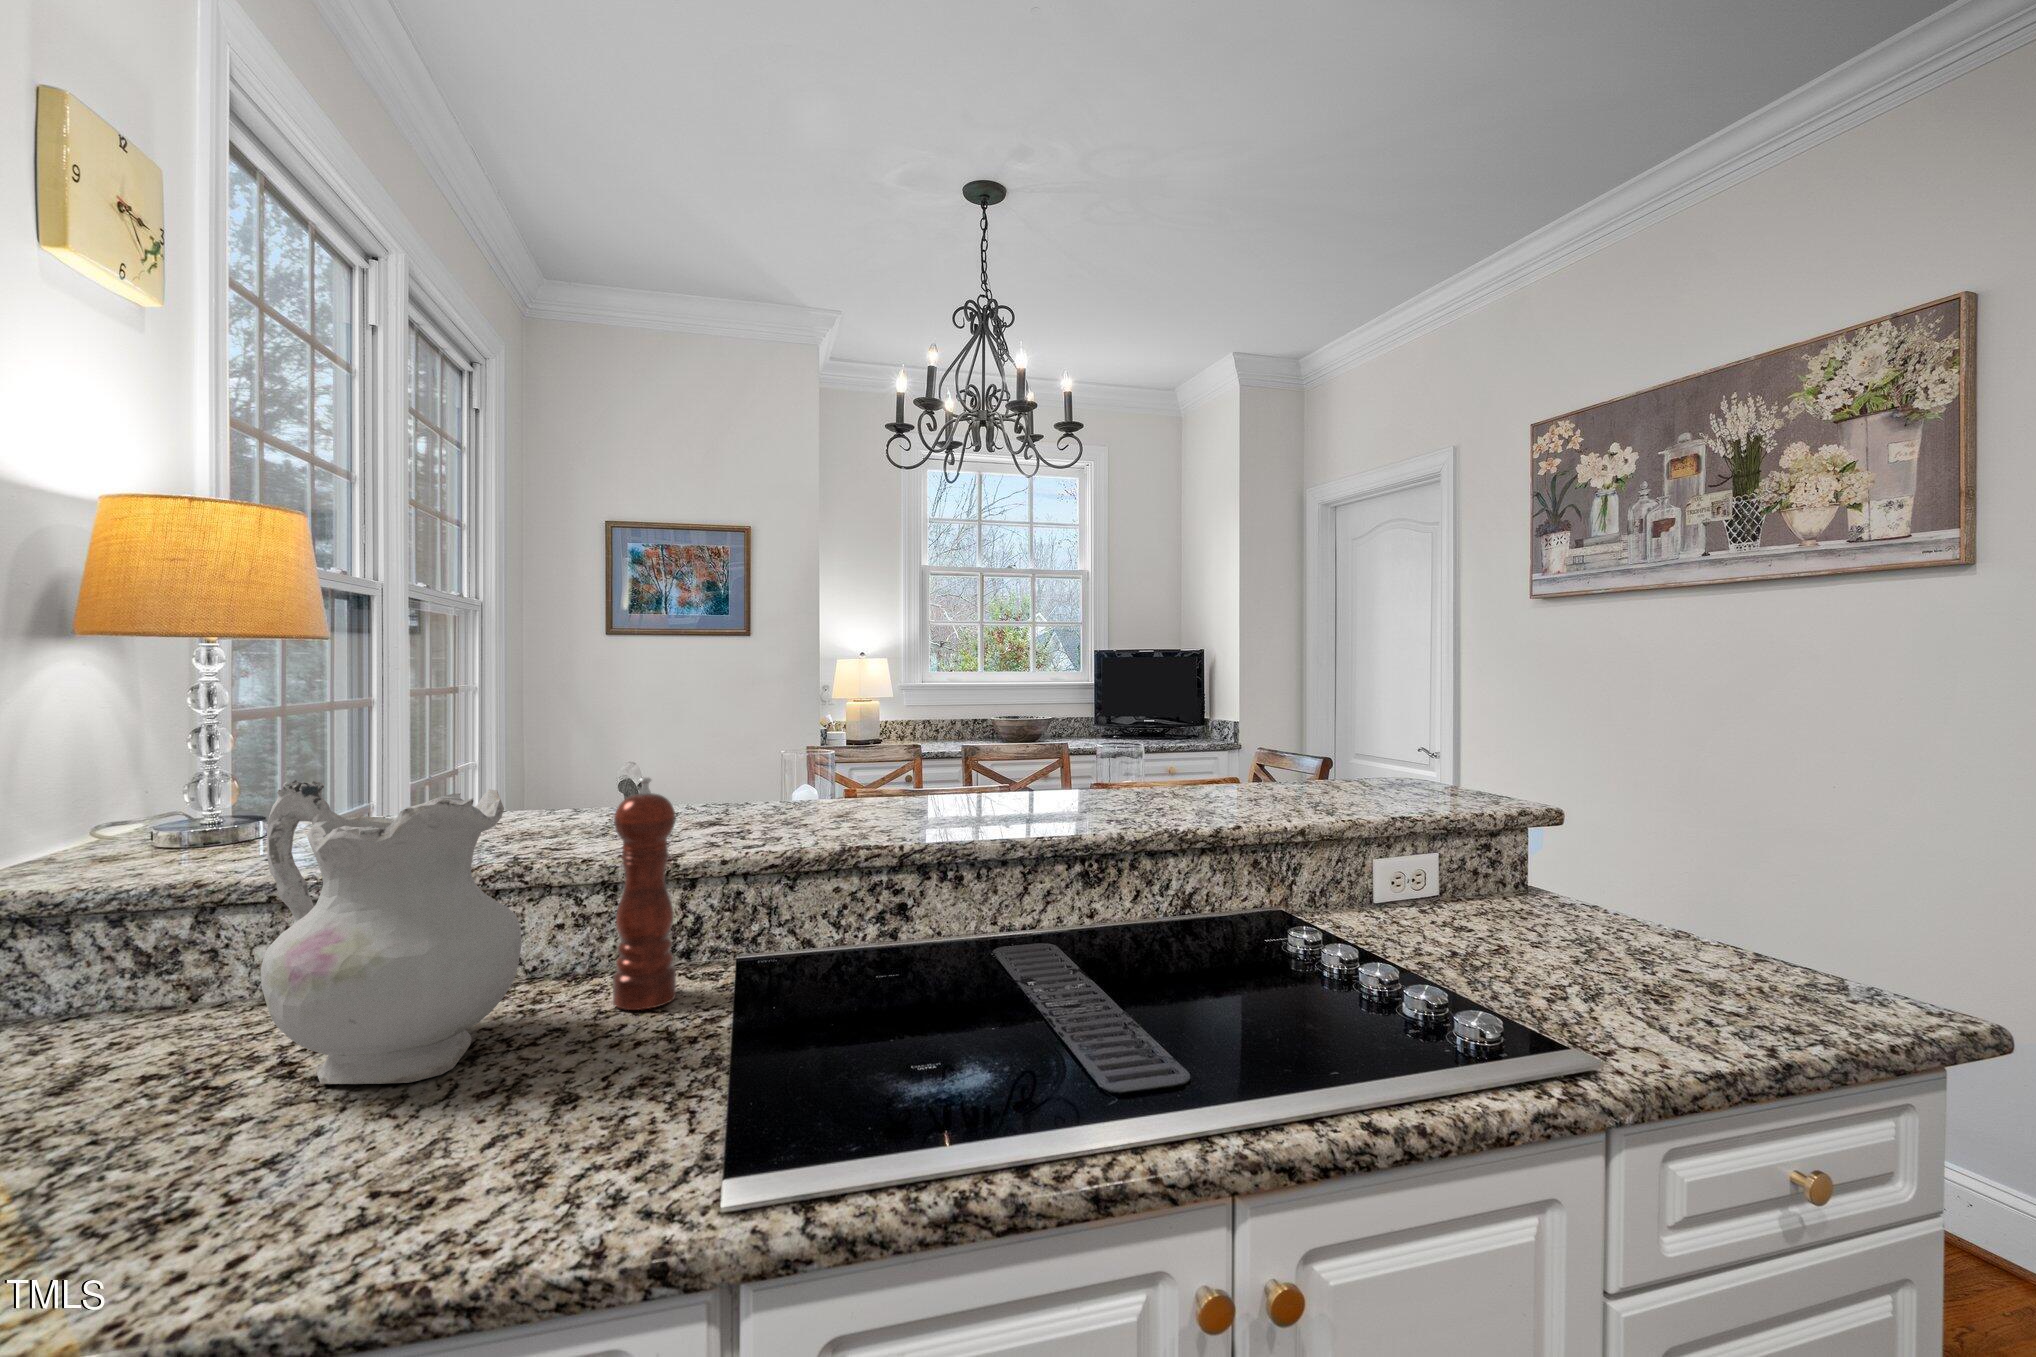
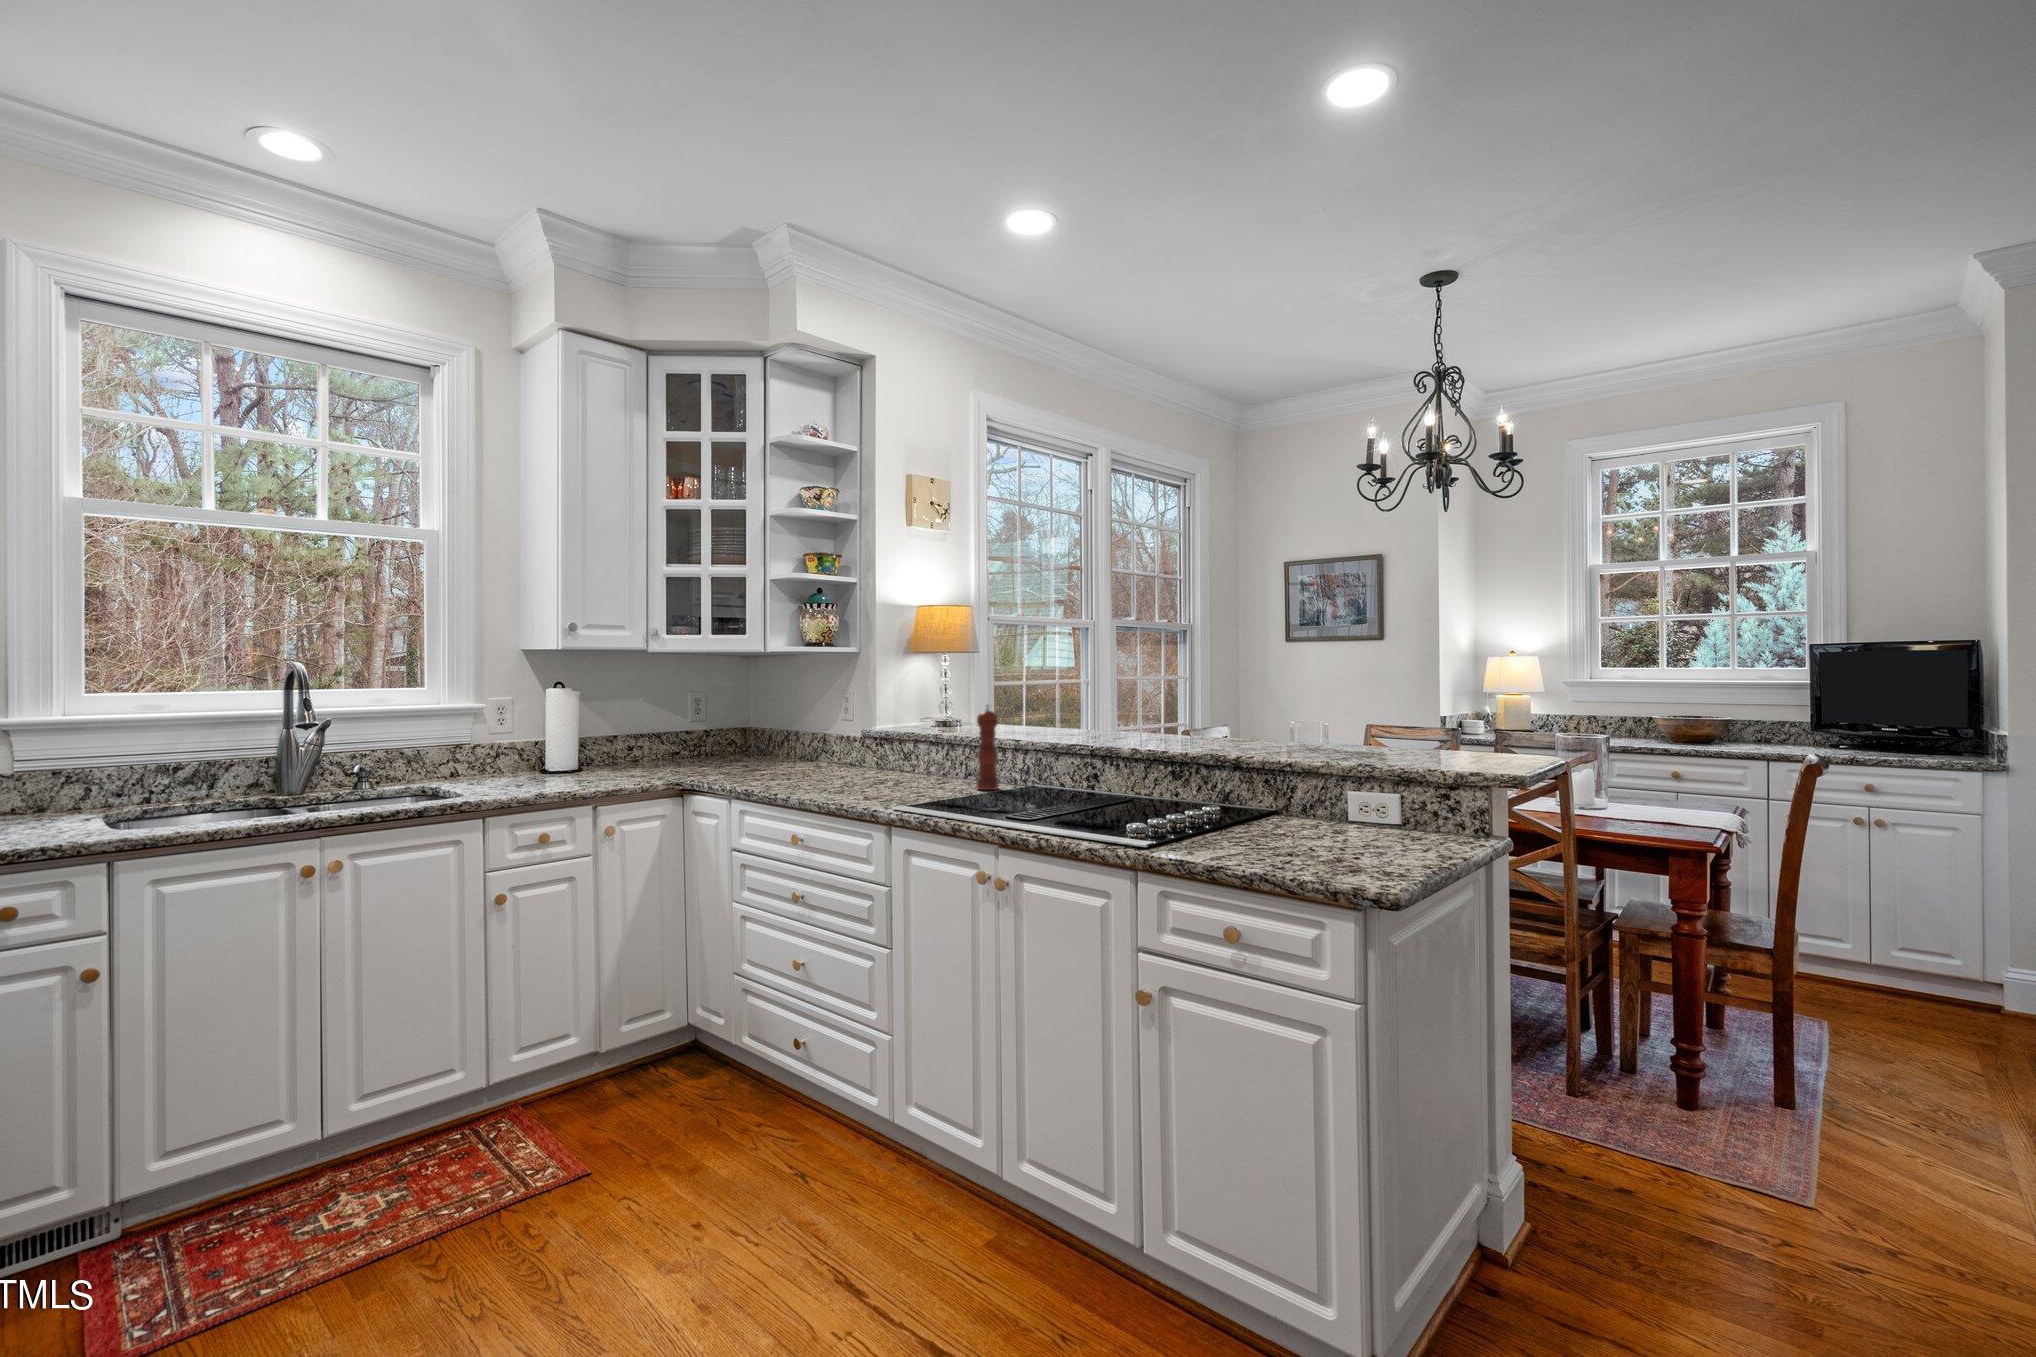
ceramic pitcher: present [261,780,522,1084] -> none [881,697,950,790]

